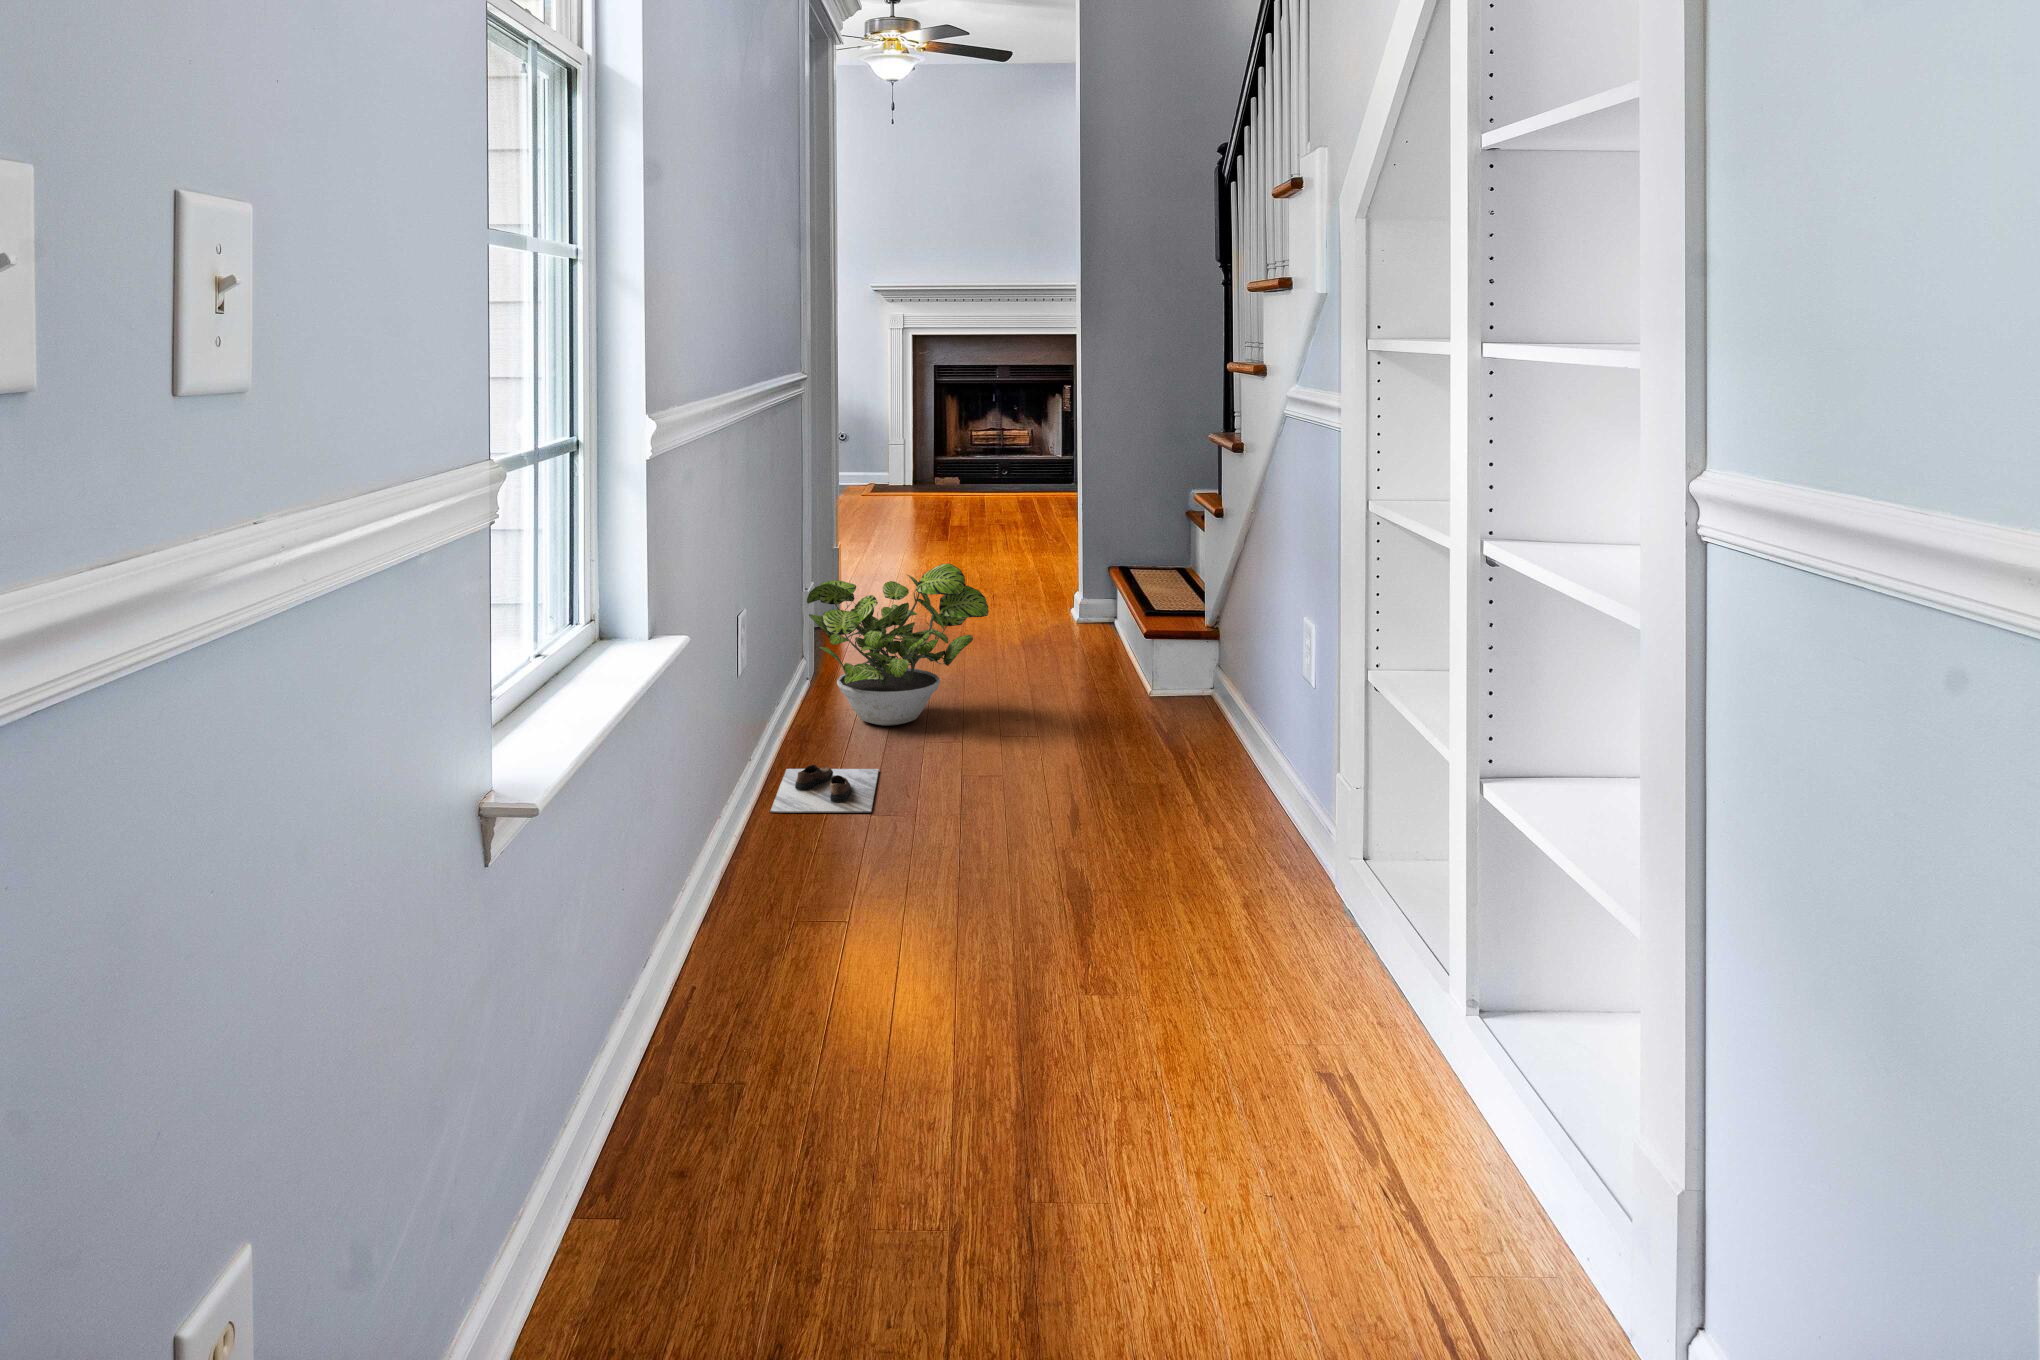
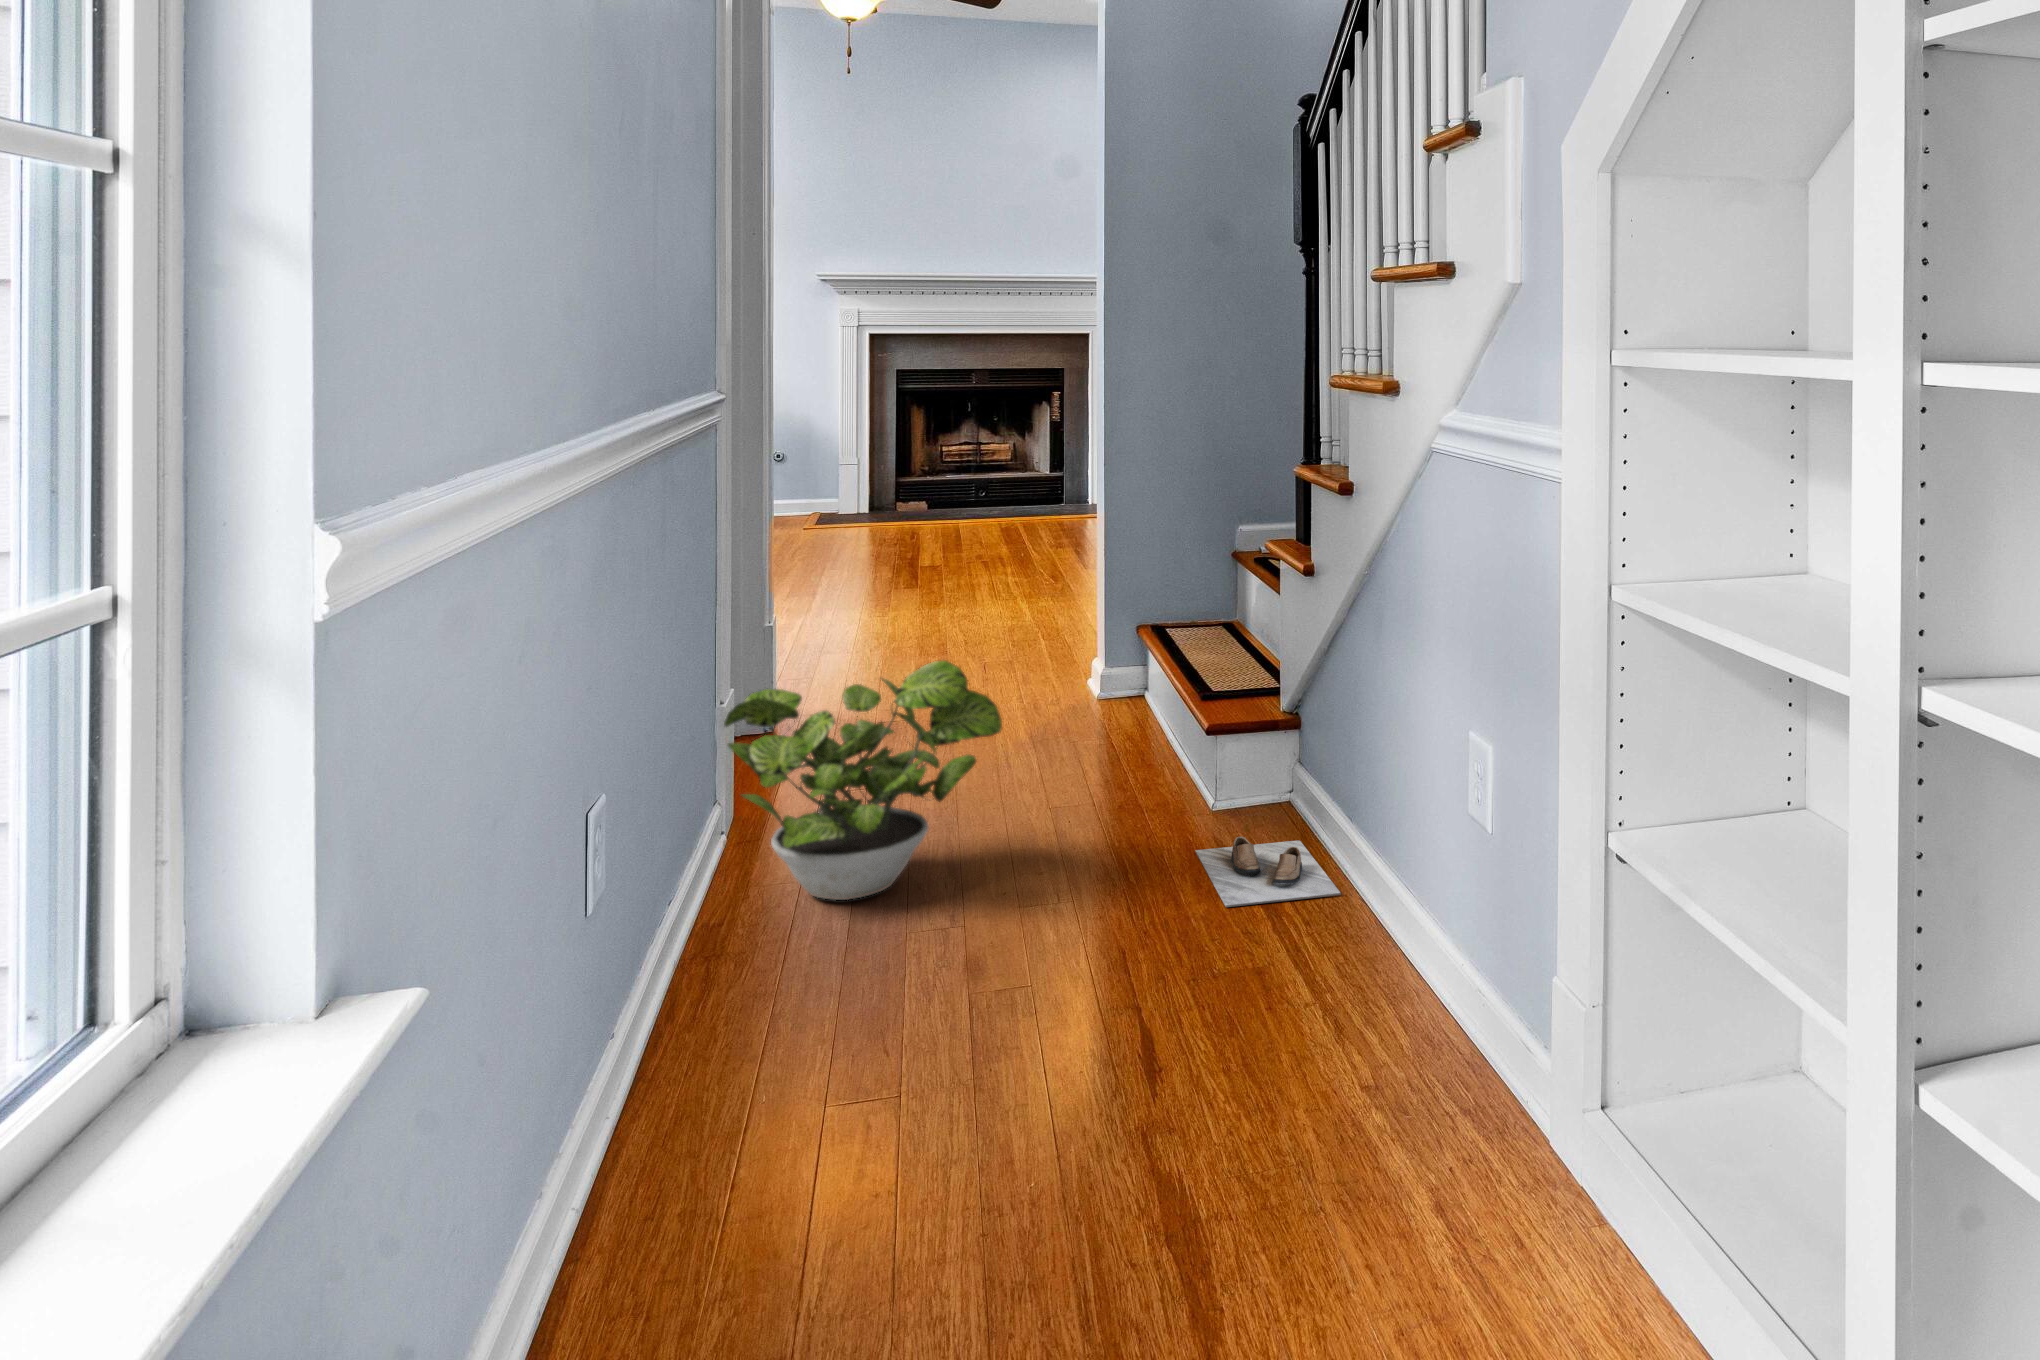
shoe: present [770,765,879,813] -> present [1195,836,1341,907]

